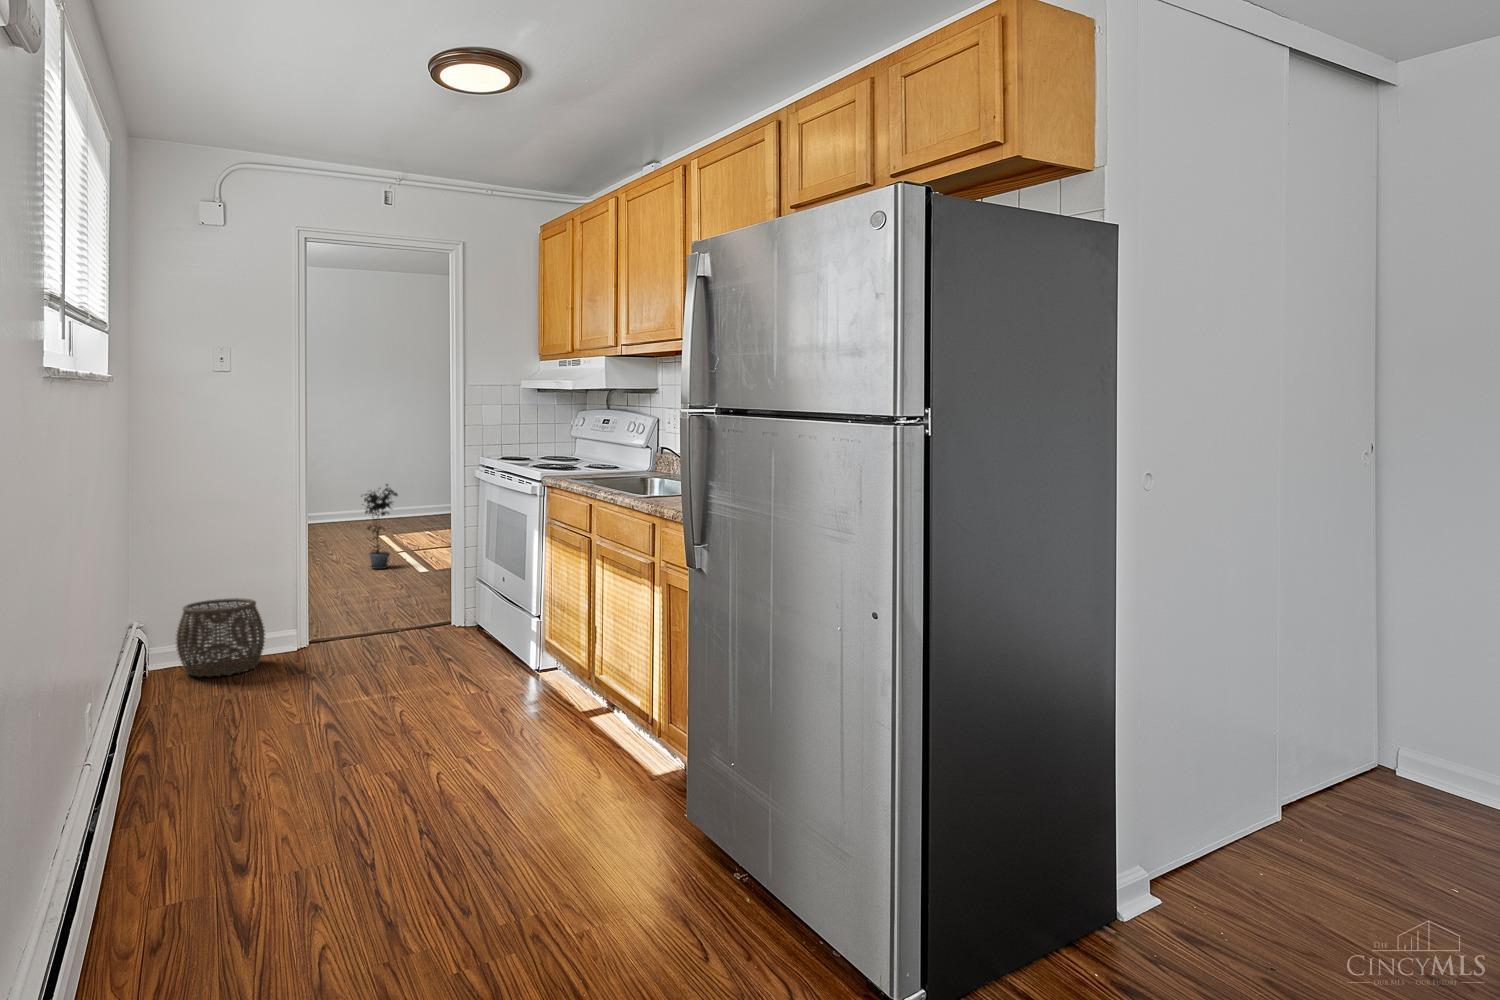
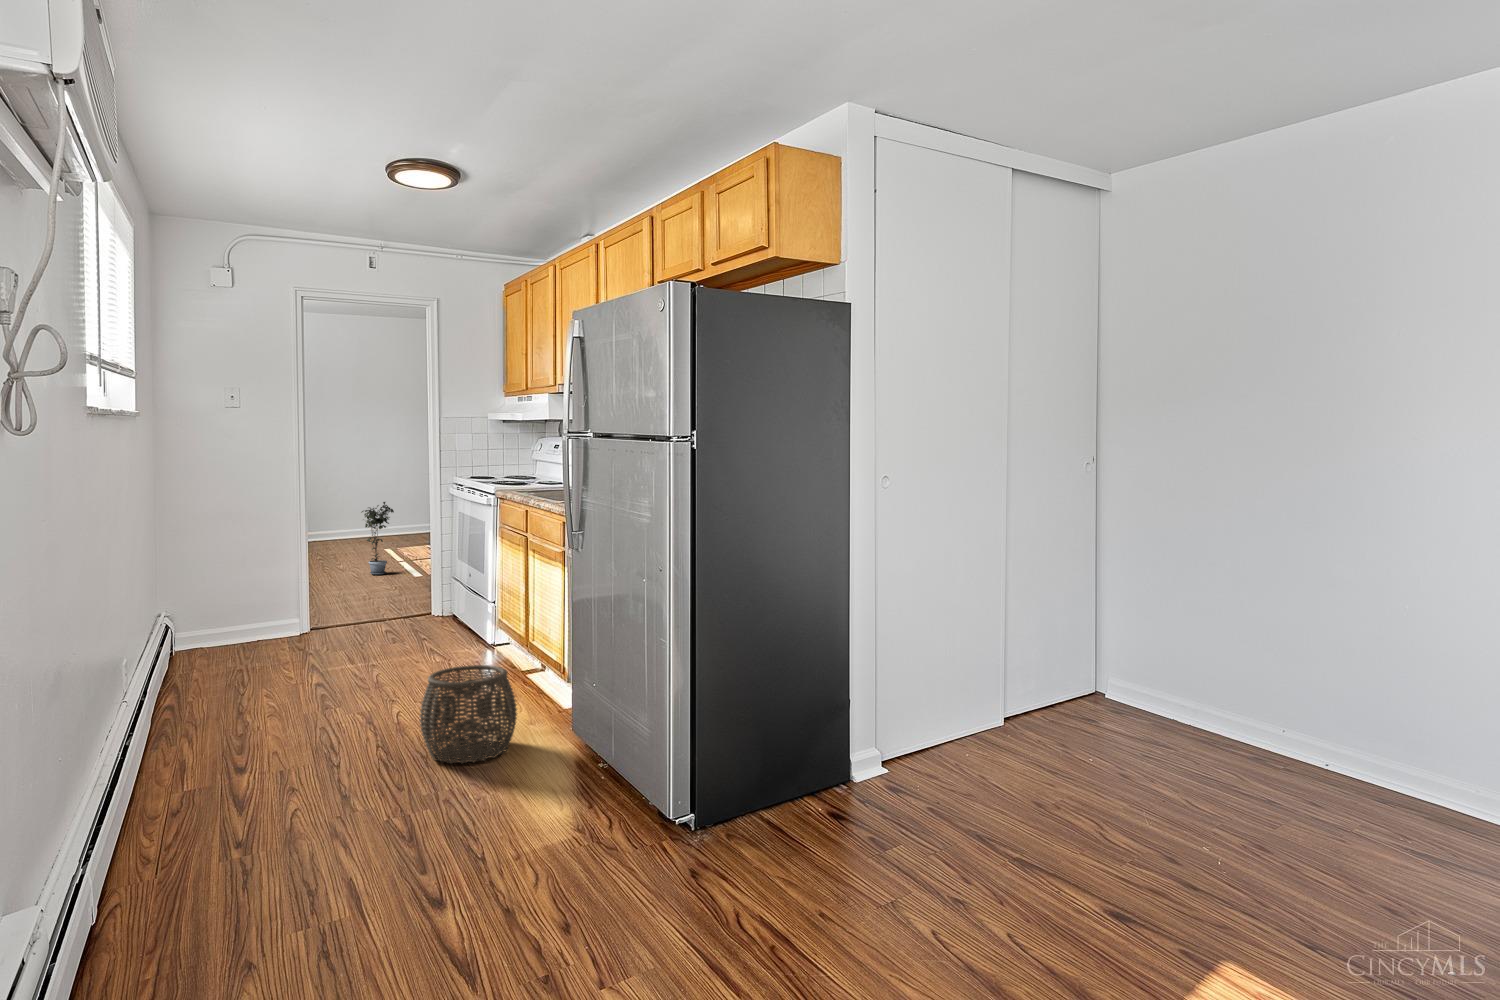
woven basket: present [176,598,265,677] -> present [420,665,517,764]

